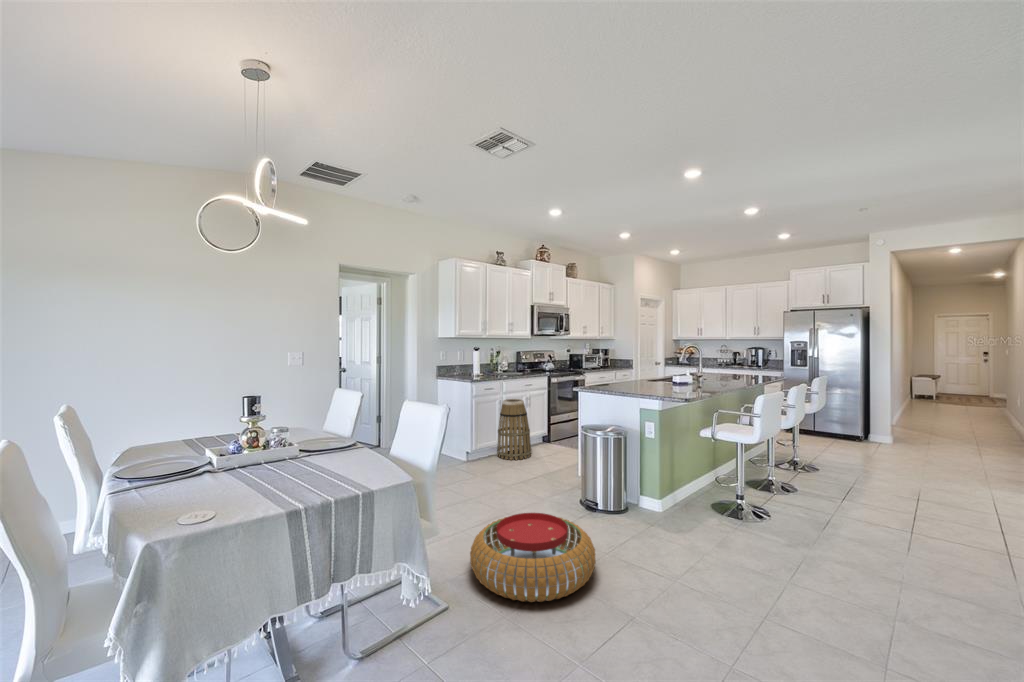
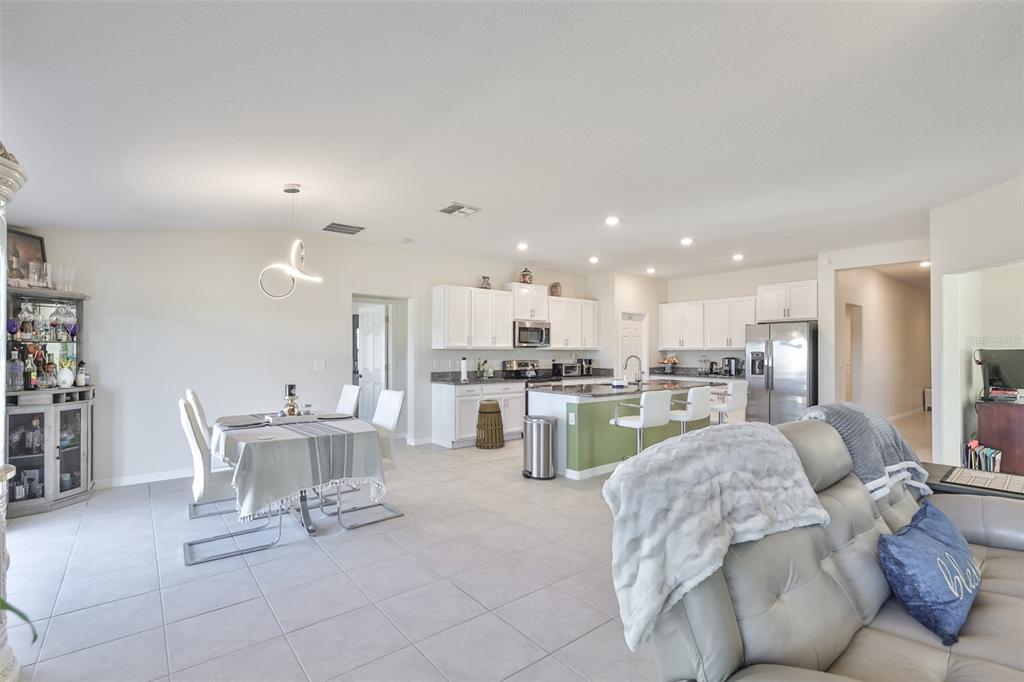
pouf: present [470,513,596,602] -> none [426,467,508,513]

